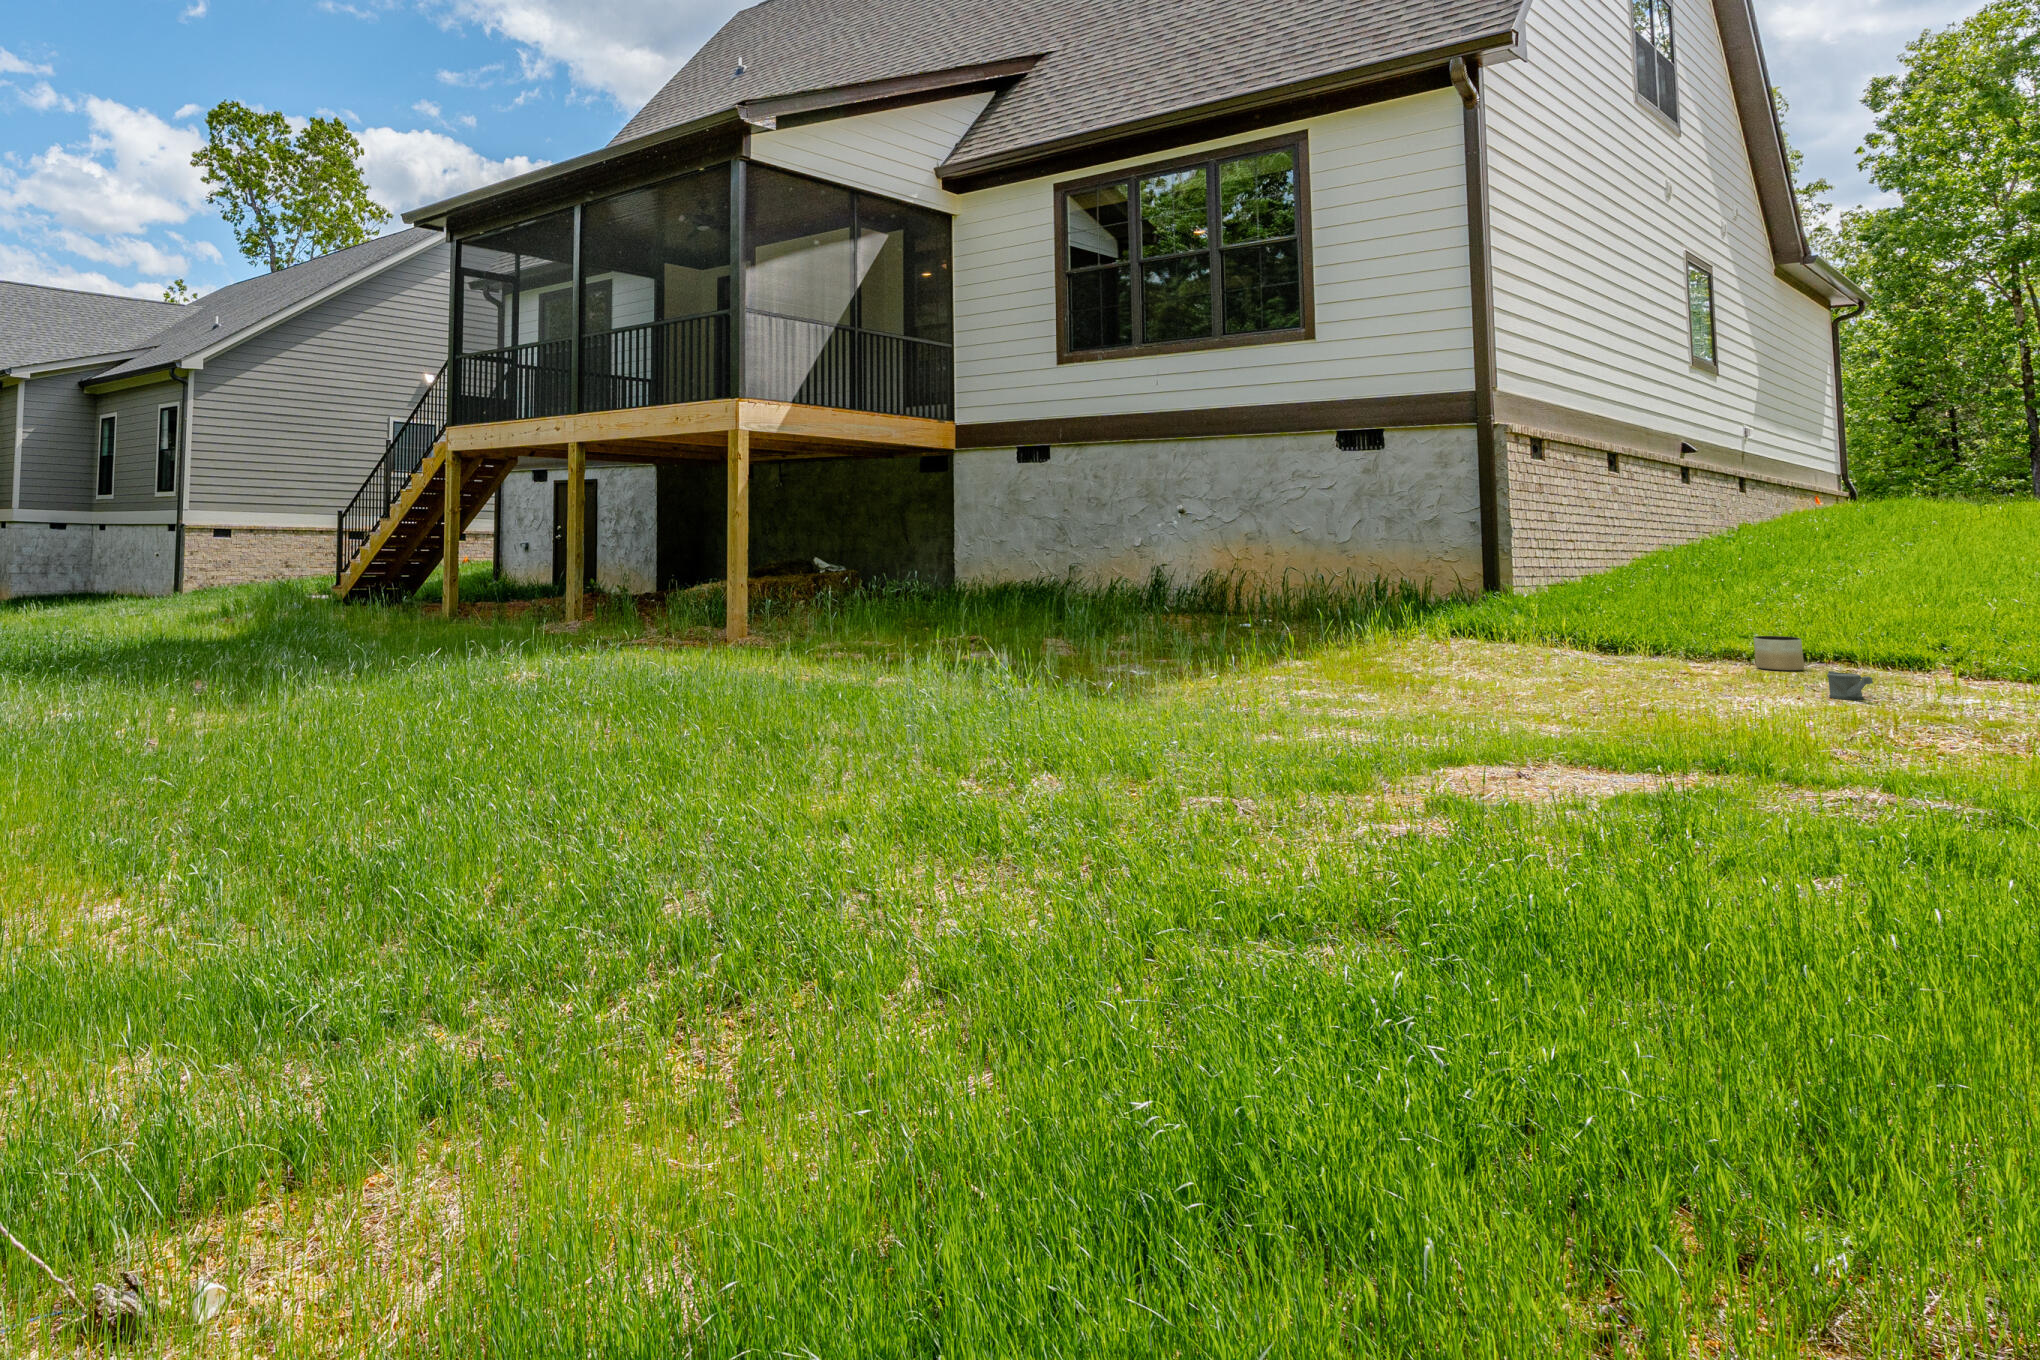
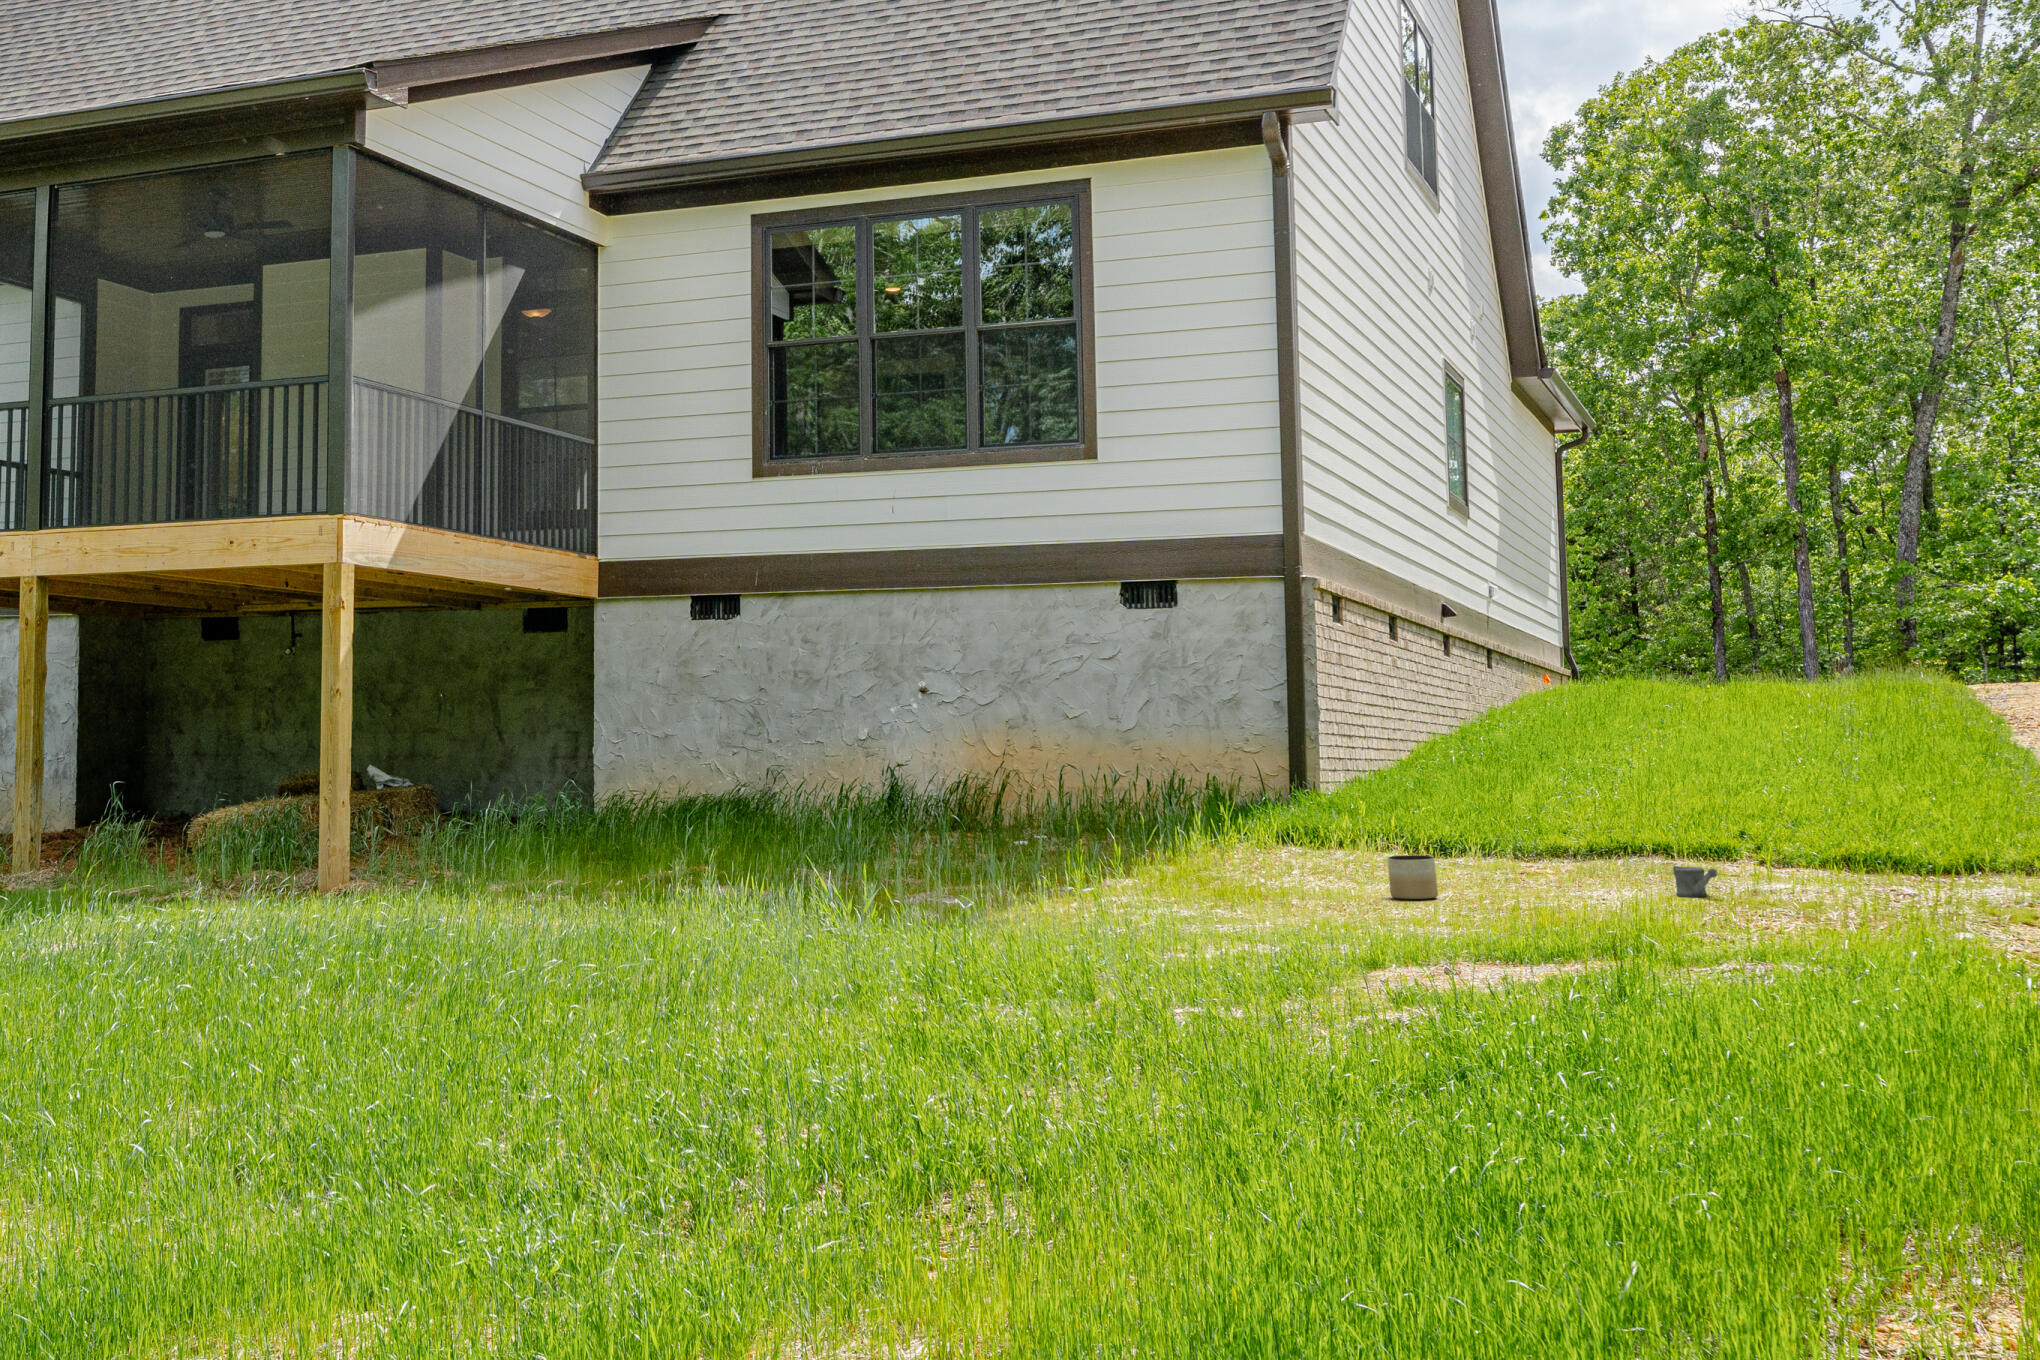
planter: present [1754,636,1804,671] -> present [1388,855,1438,900]

